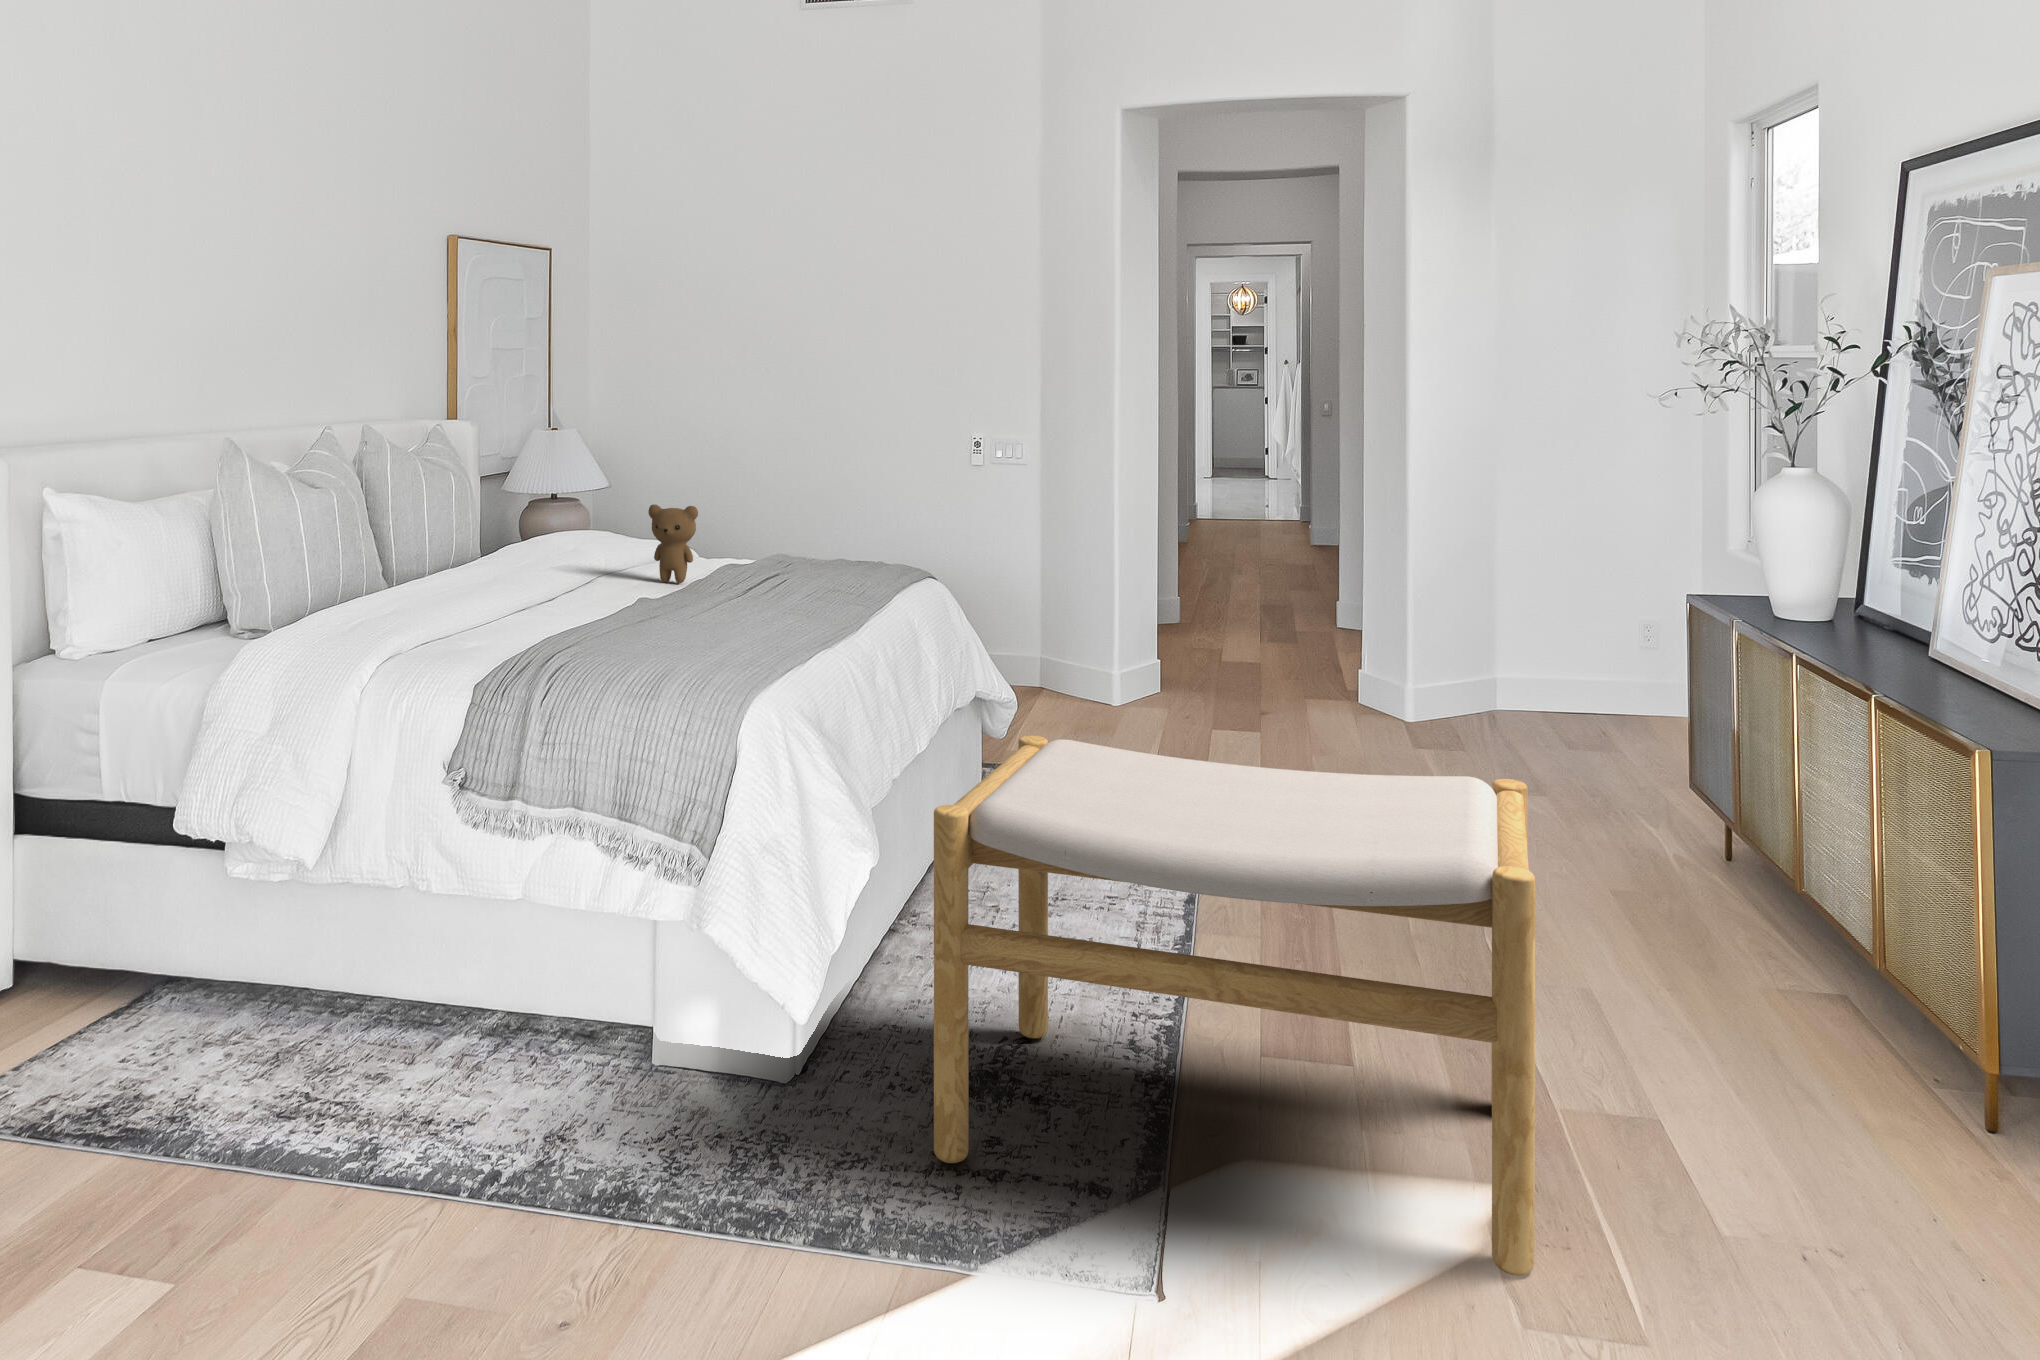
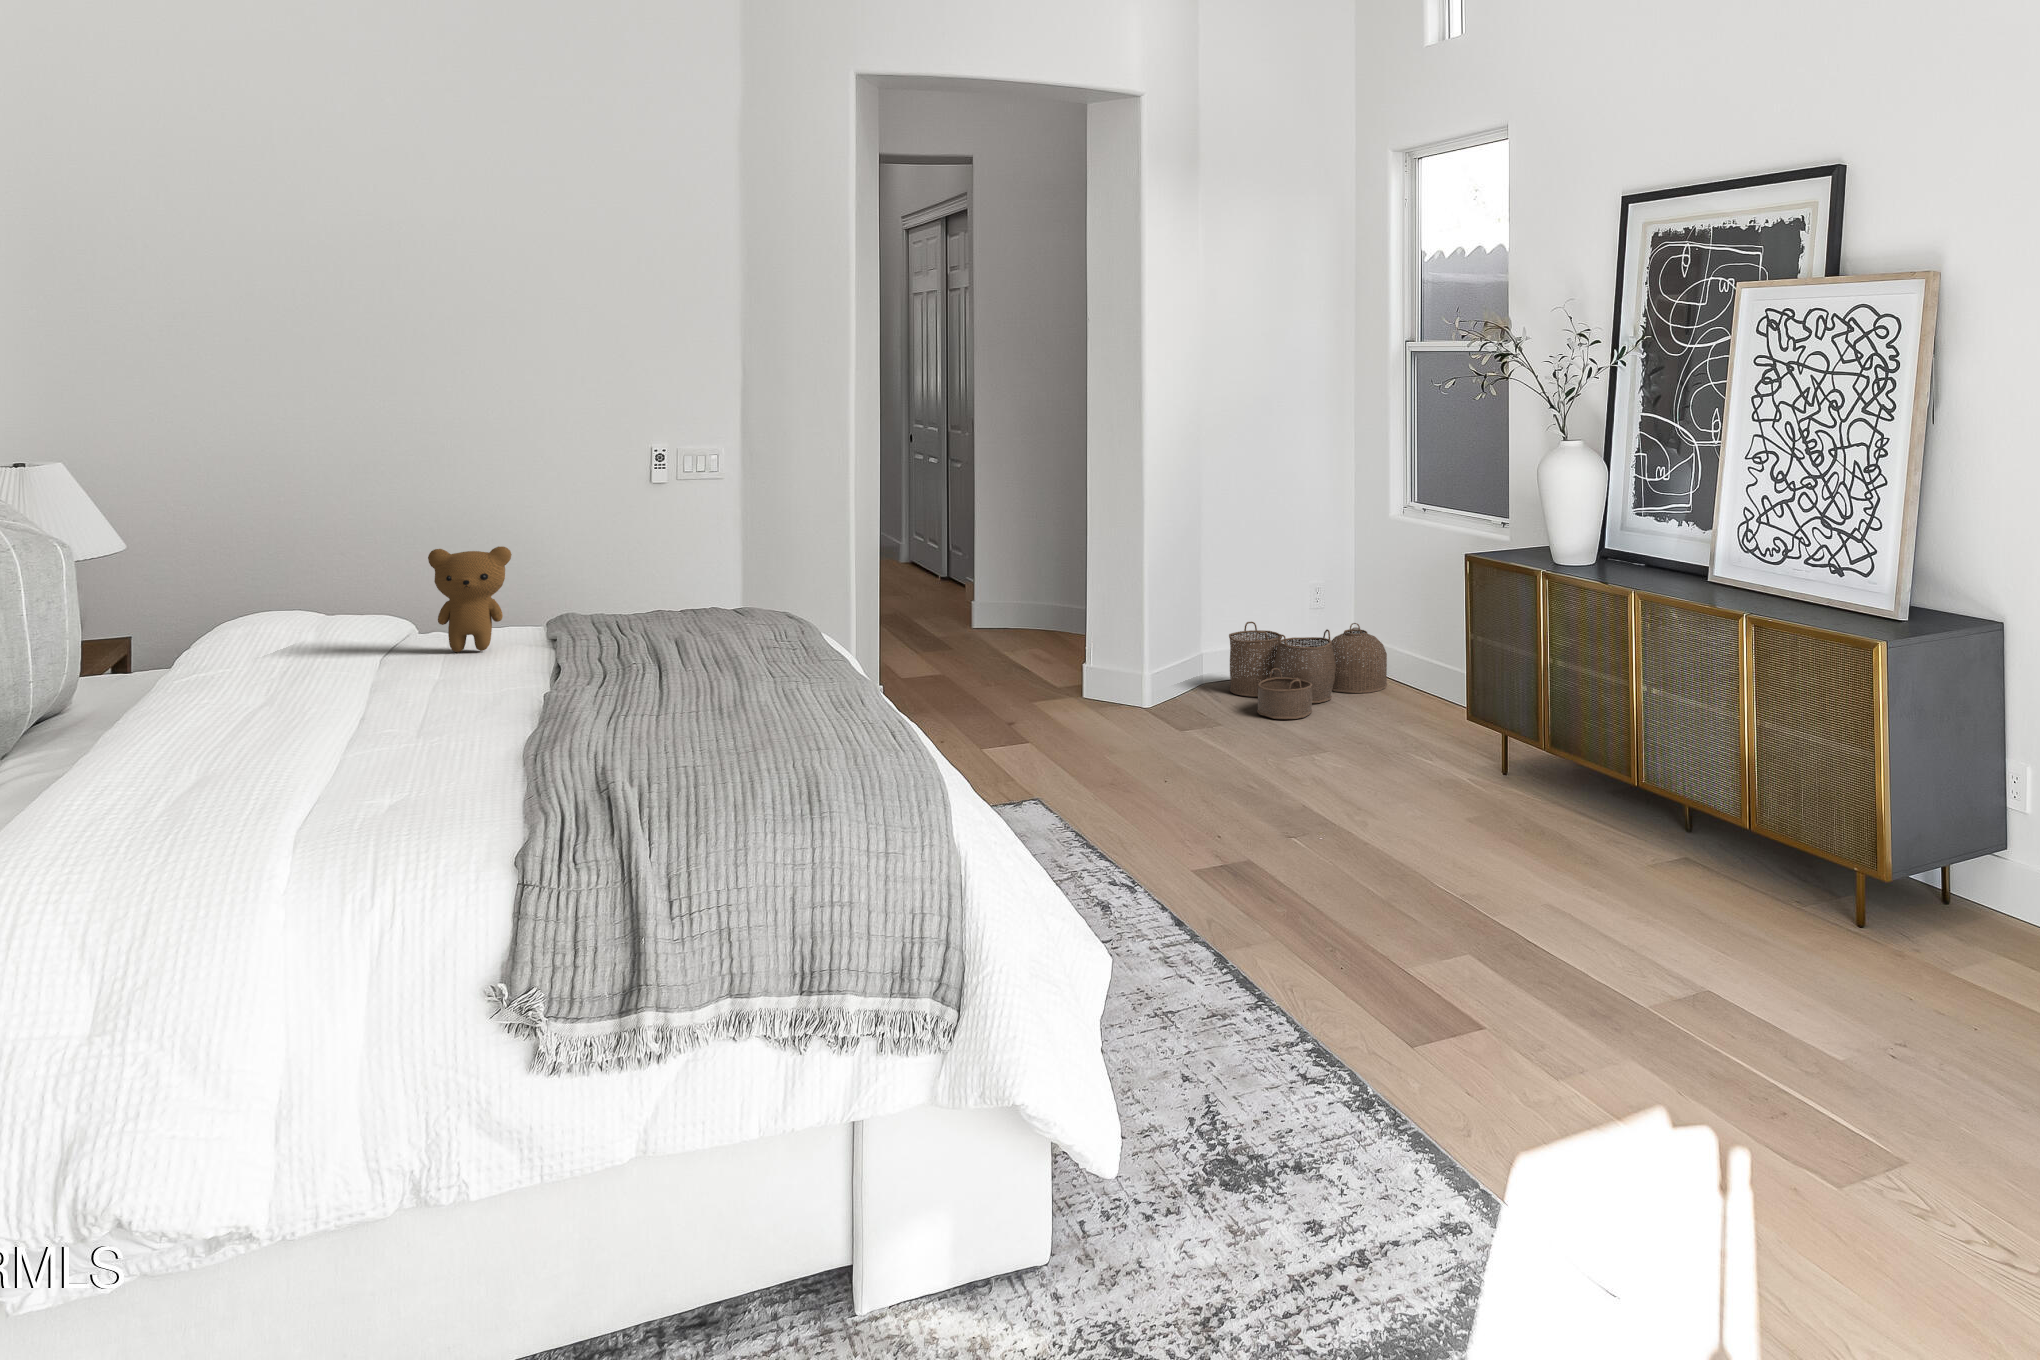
woven basket: none [1507,668,1716,780] -> present [1229,622,1387,719]
footstool: present [934,736,1535,1275] -> none [1194,727,1826,1283]

